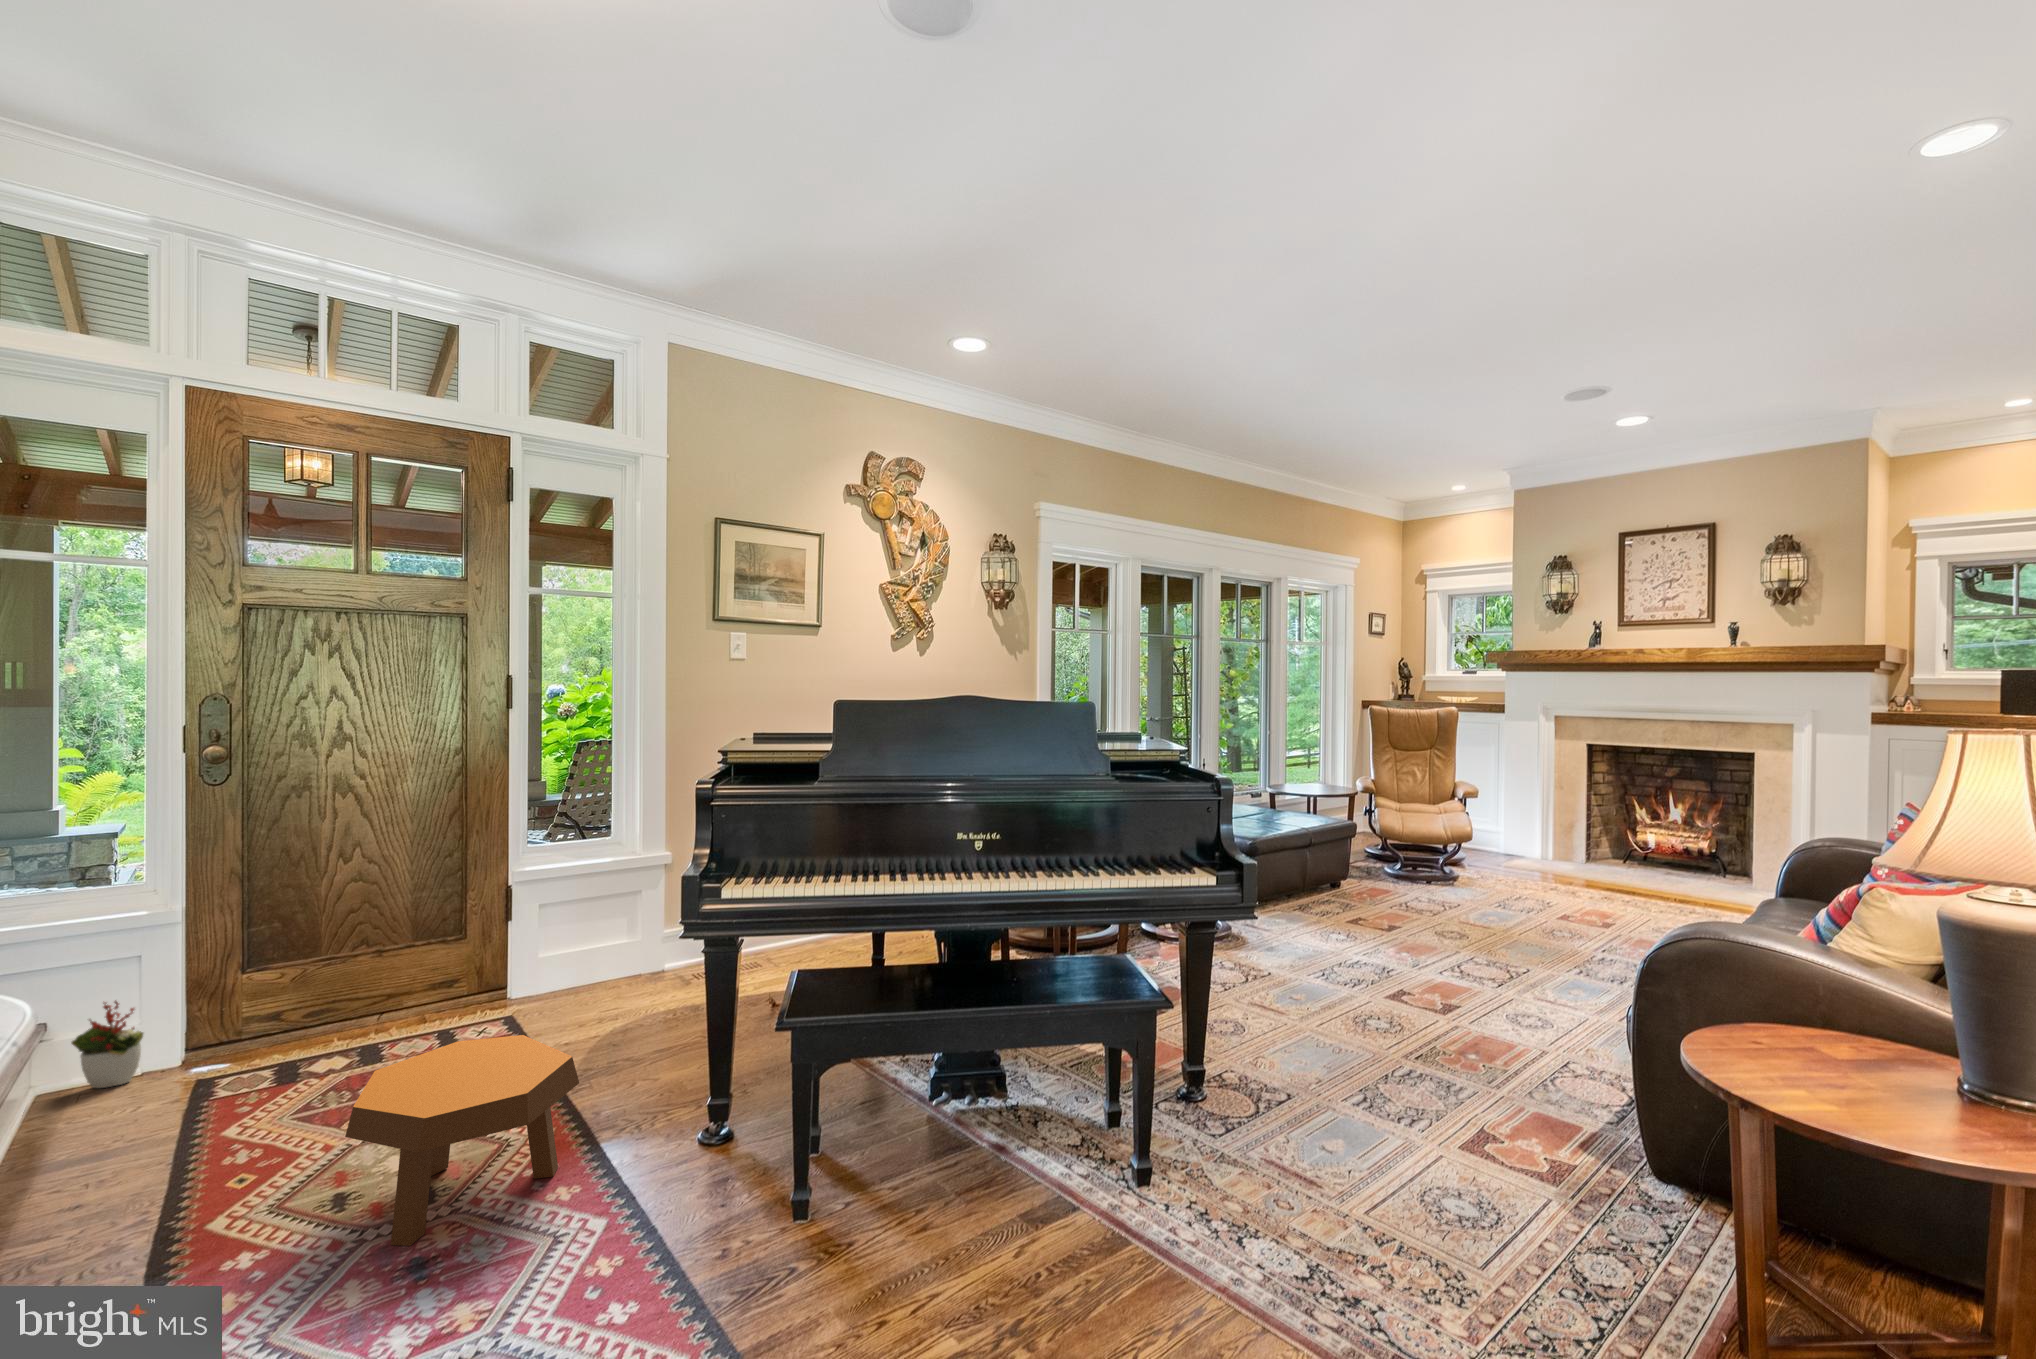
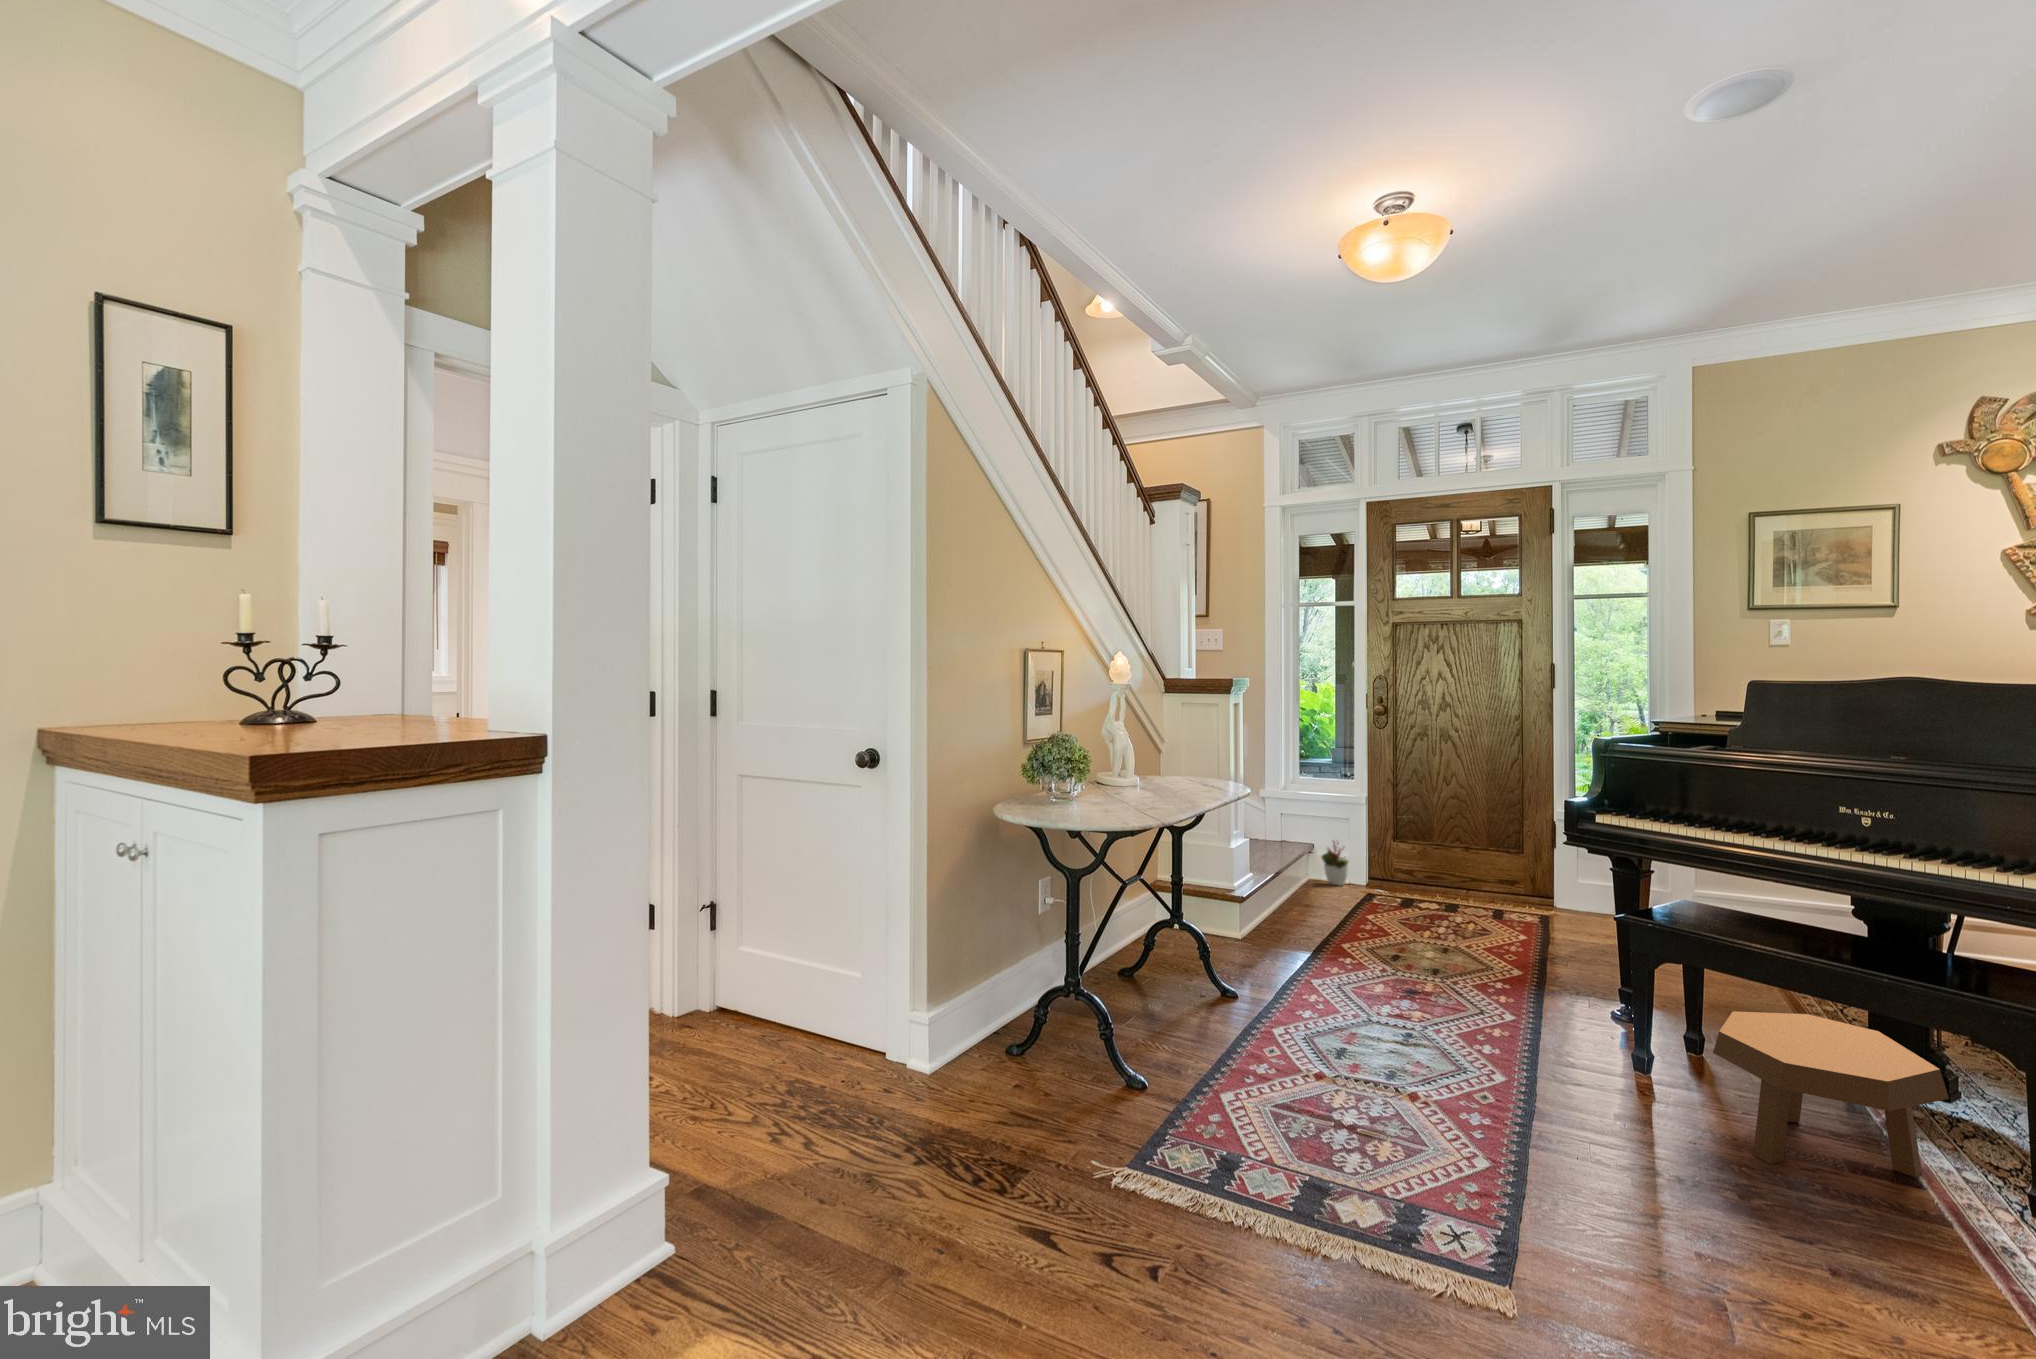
footstool: present [345,1035,579,1246] -> present [1713,1011,1949,1177]

